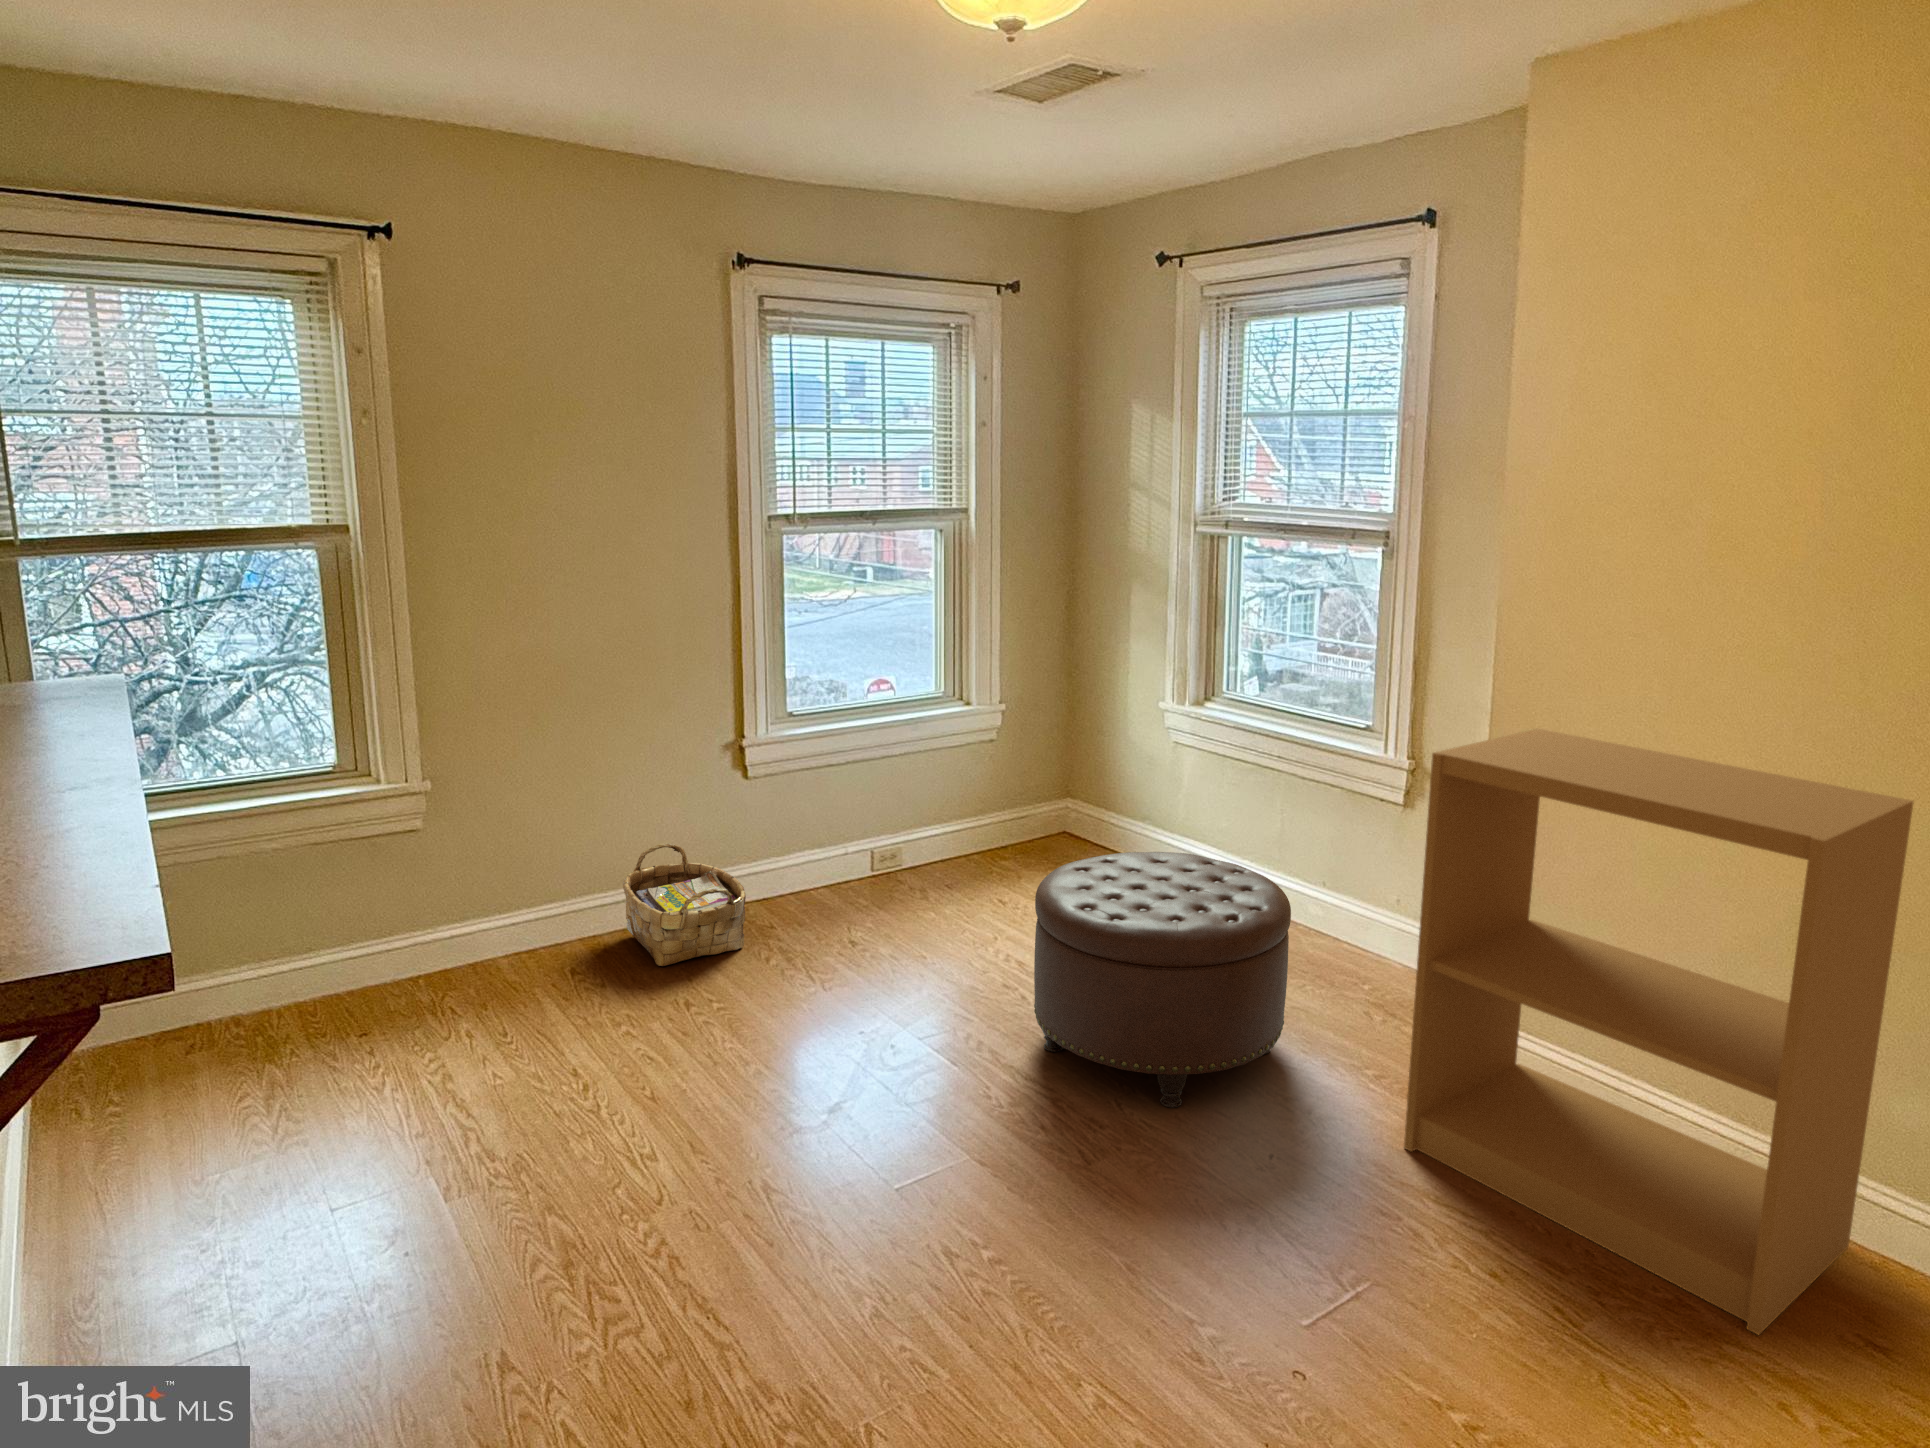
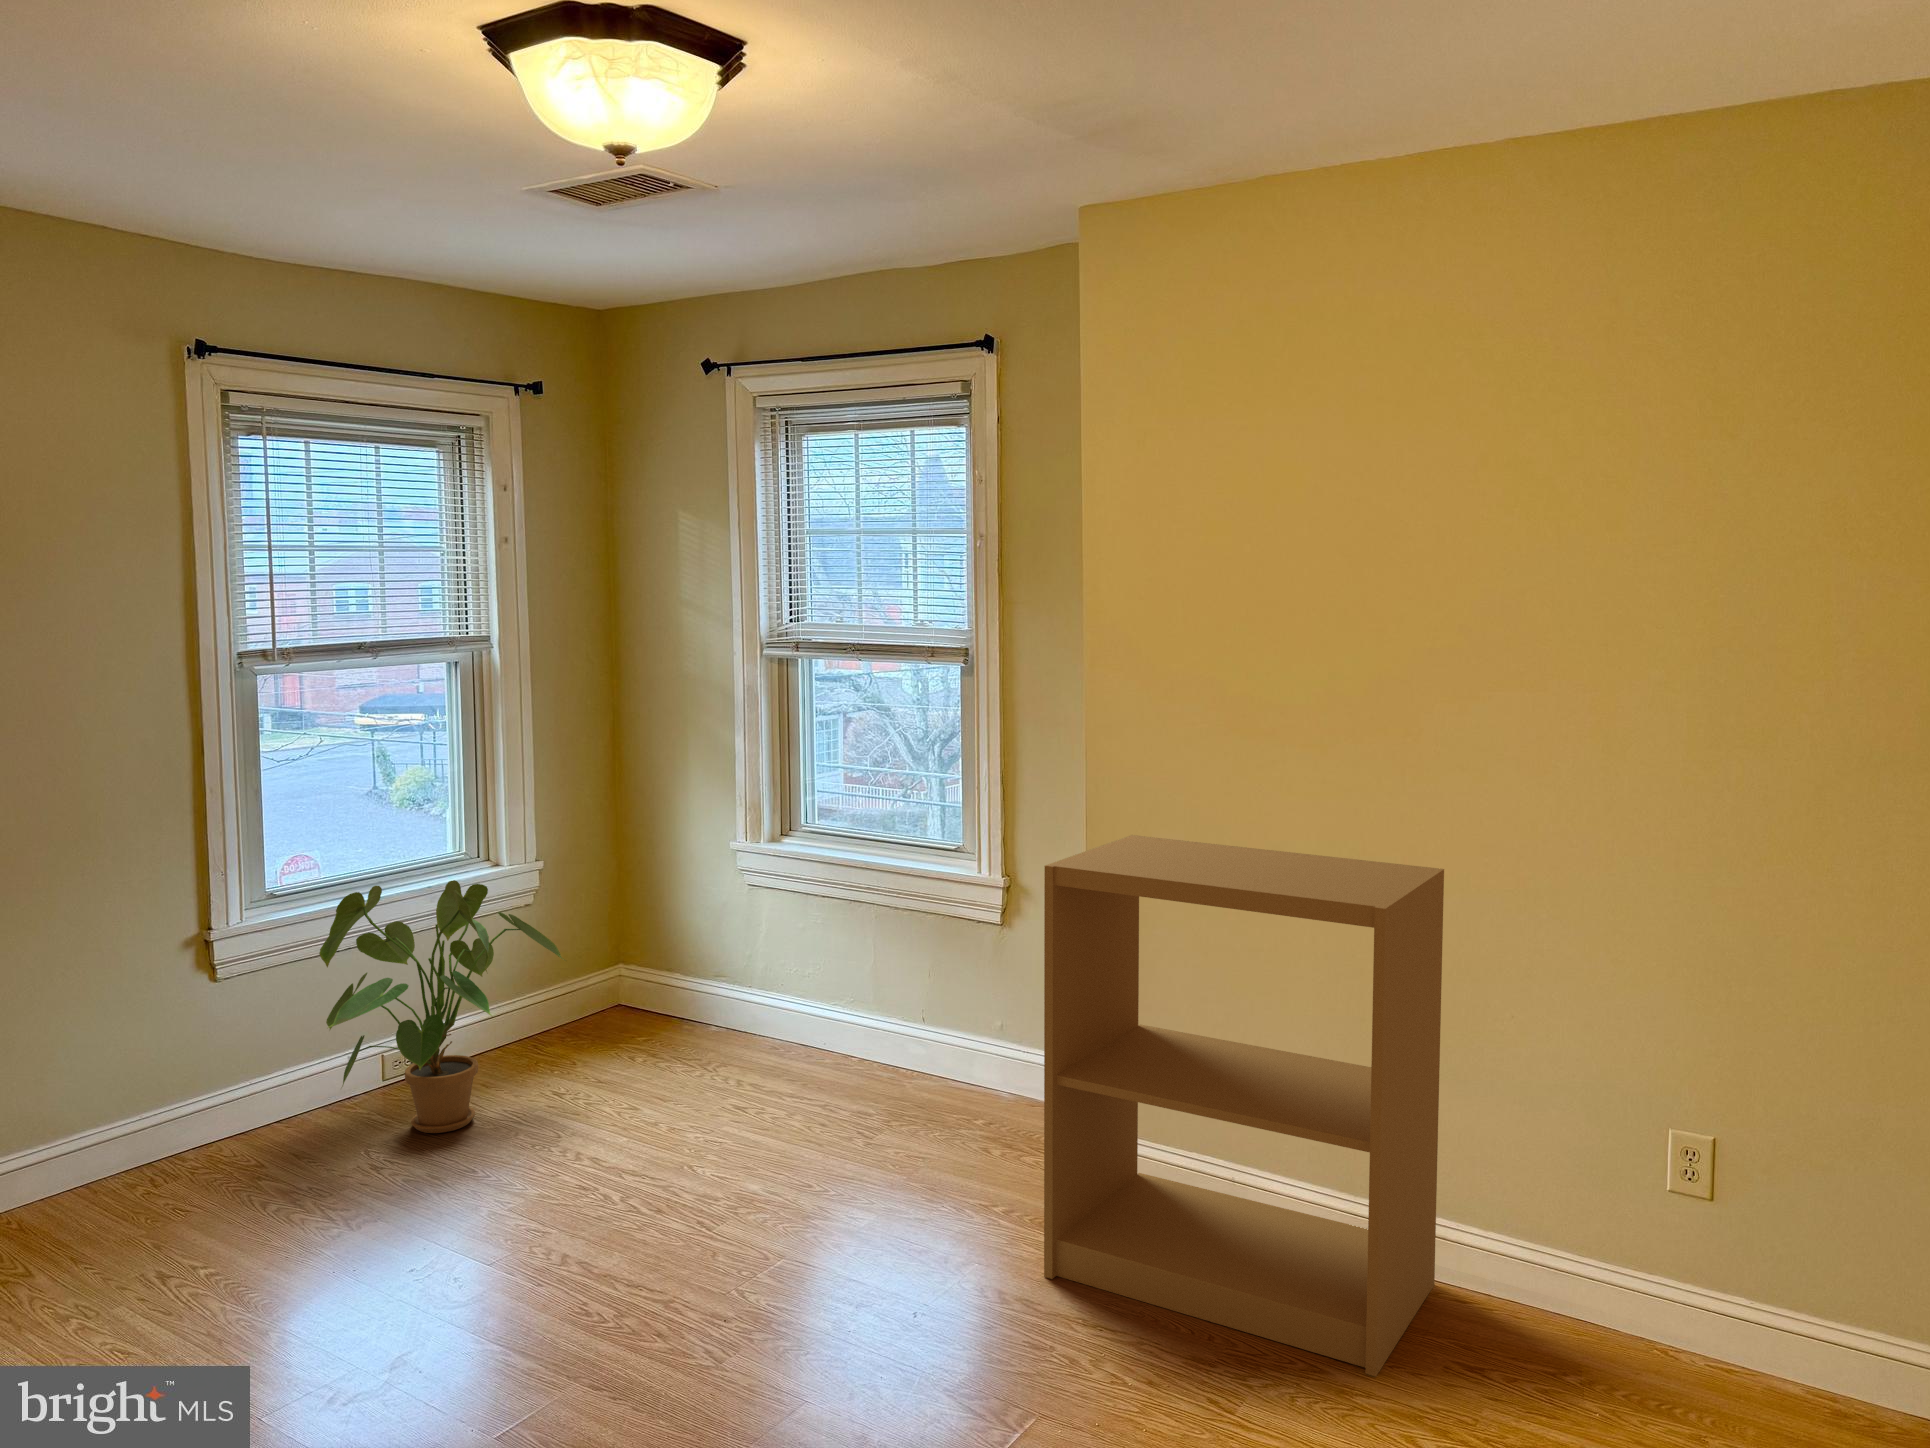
house plant: none [821,713,1015,920] -> present [319,880,566,1133]
woven basket: present [623,843,746,966] -> none [45,1077,229,1238]
ottoman: present [1034,852,1291,1108] -> none [627,1004,909,1284]

